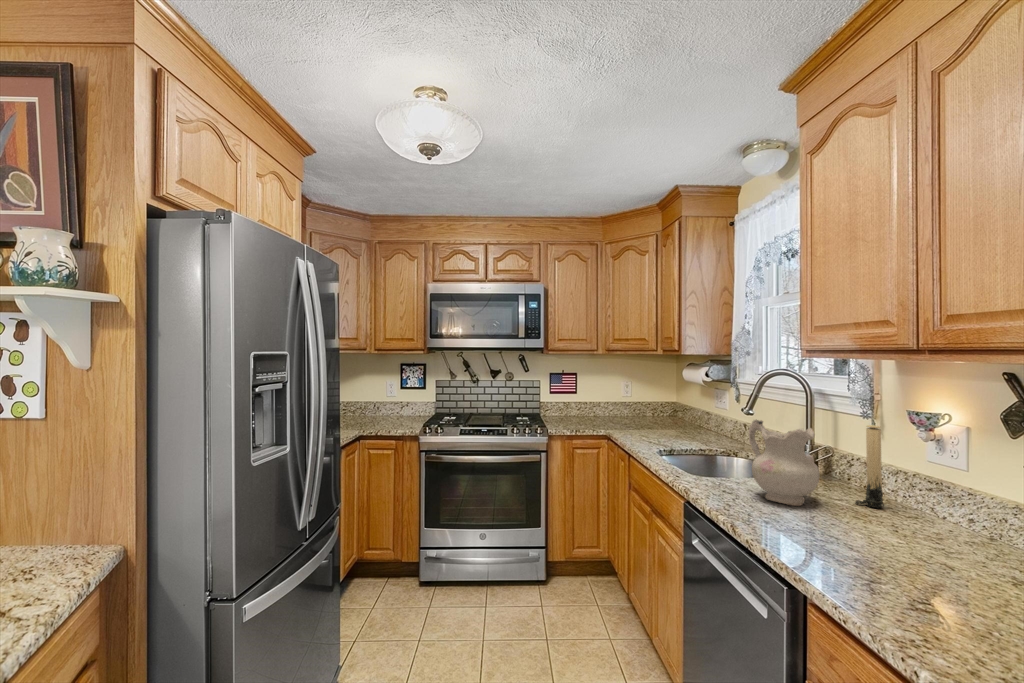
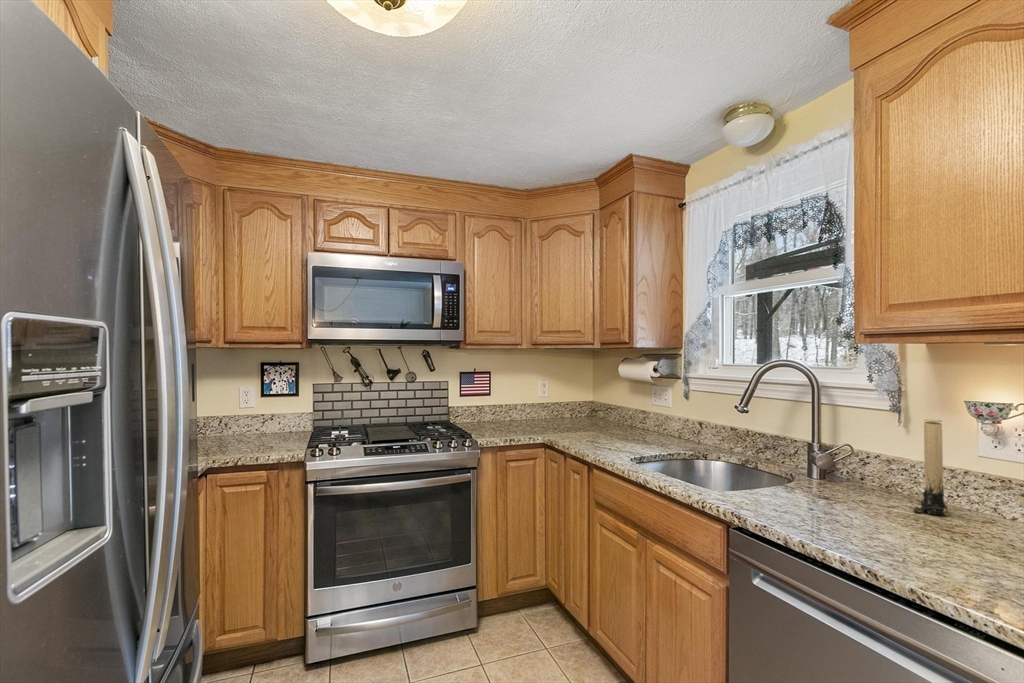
ceramic pitcher: present [749,420,819,506] -> none [789,418,888,523]

